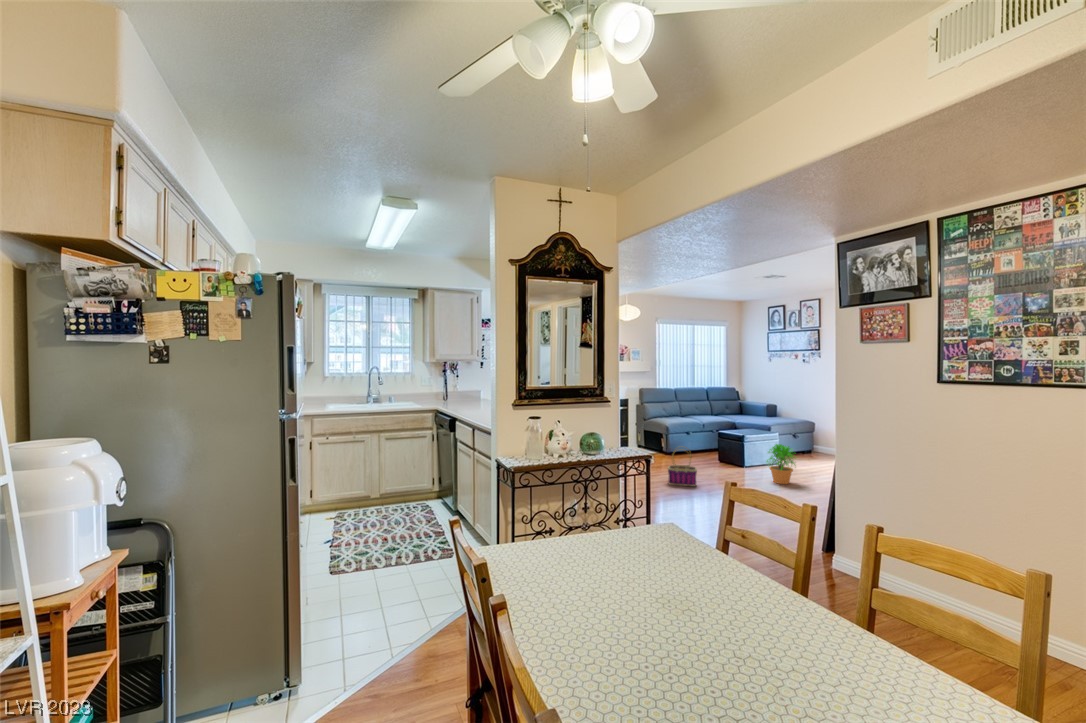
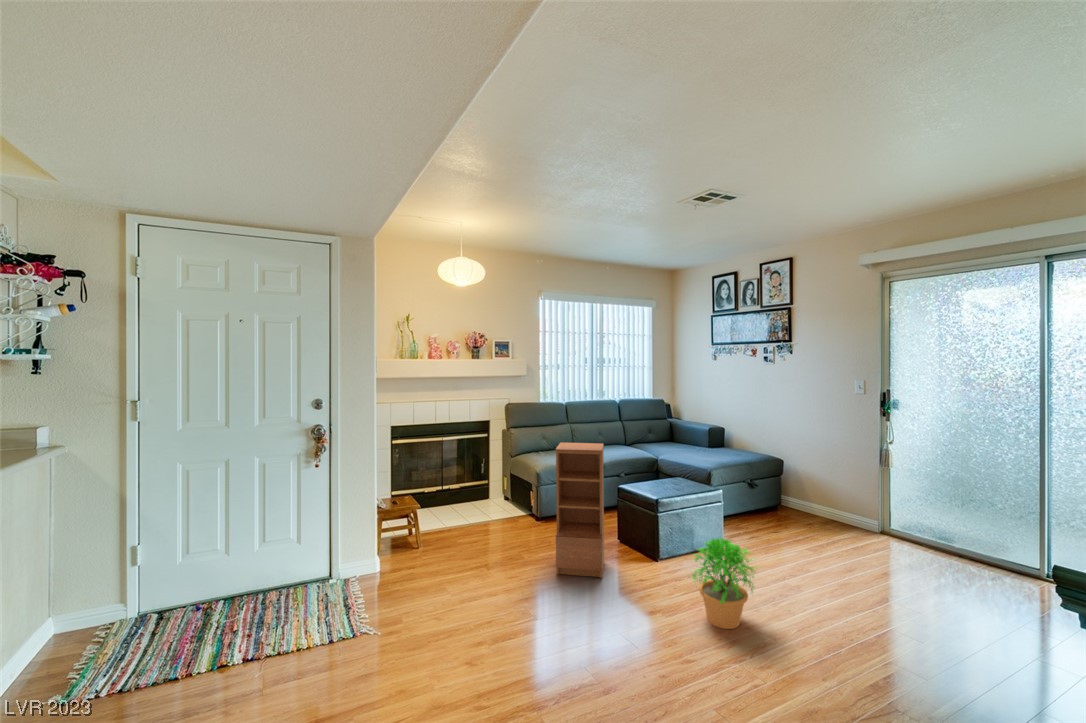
bookcase: none [690,404,717,471] -> present [555,442,604,578]
basket: present [668,450,697,486] -> none [470,553,536,656]

